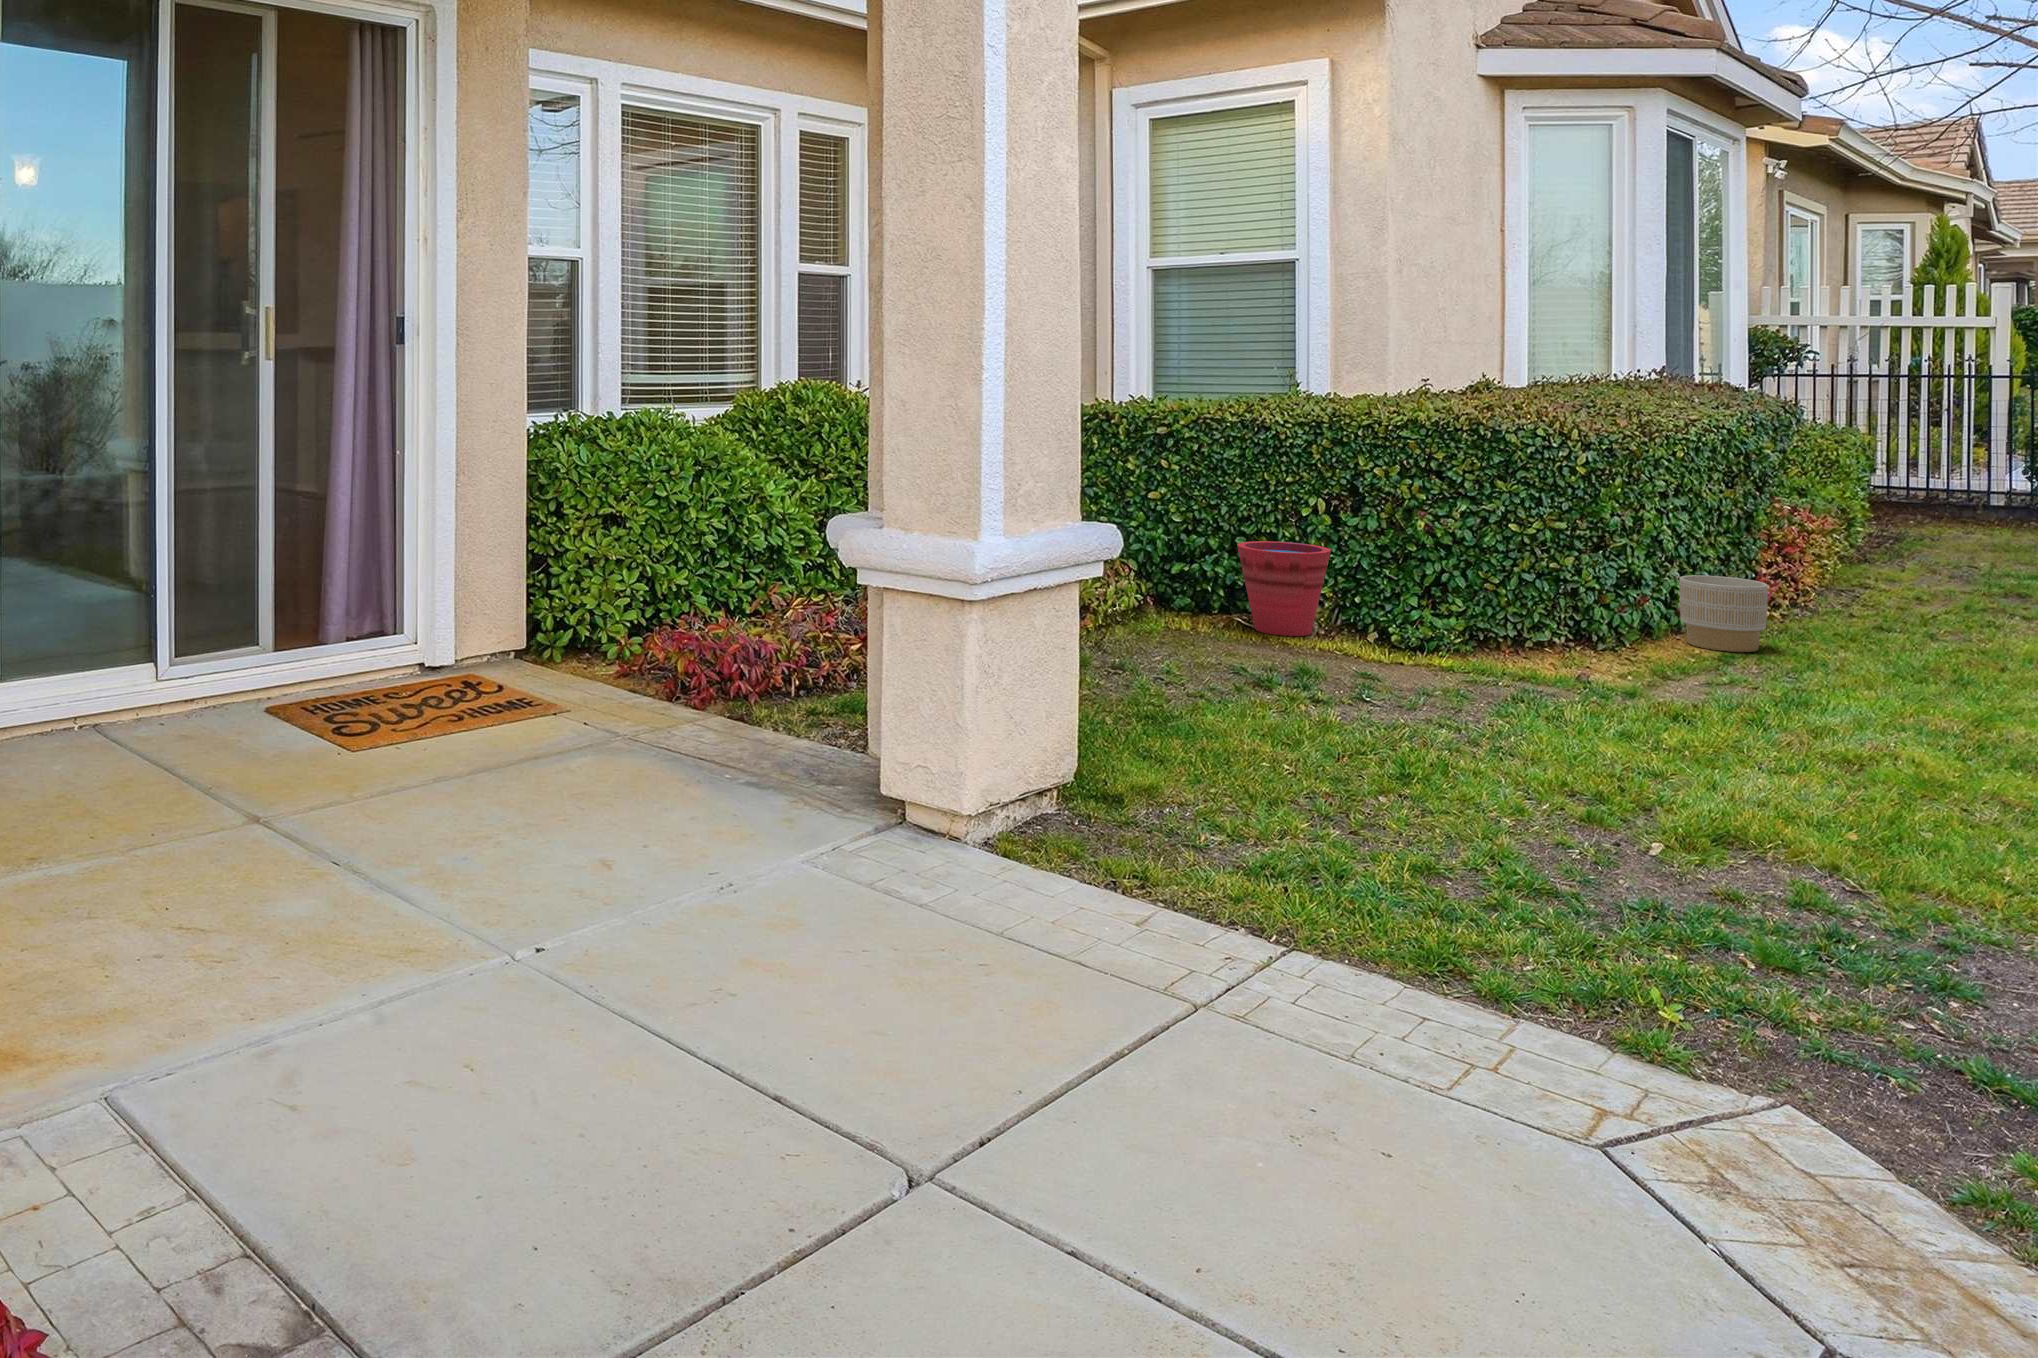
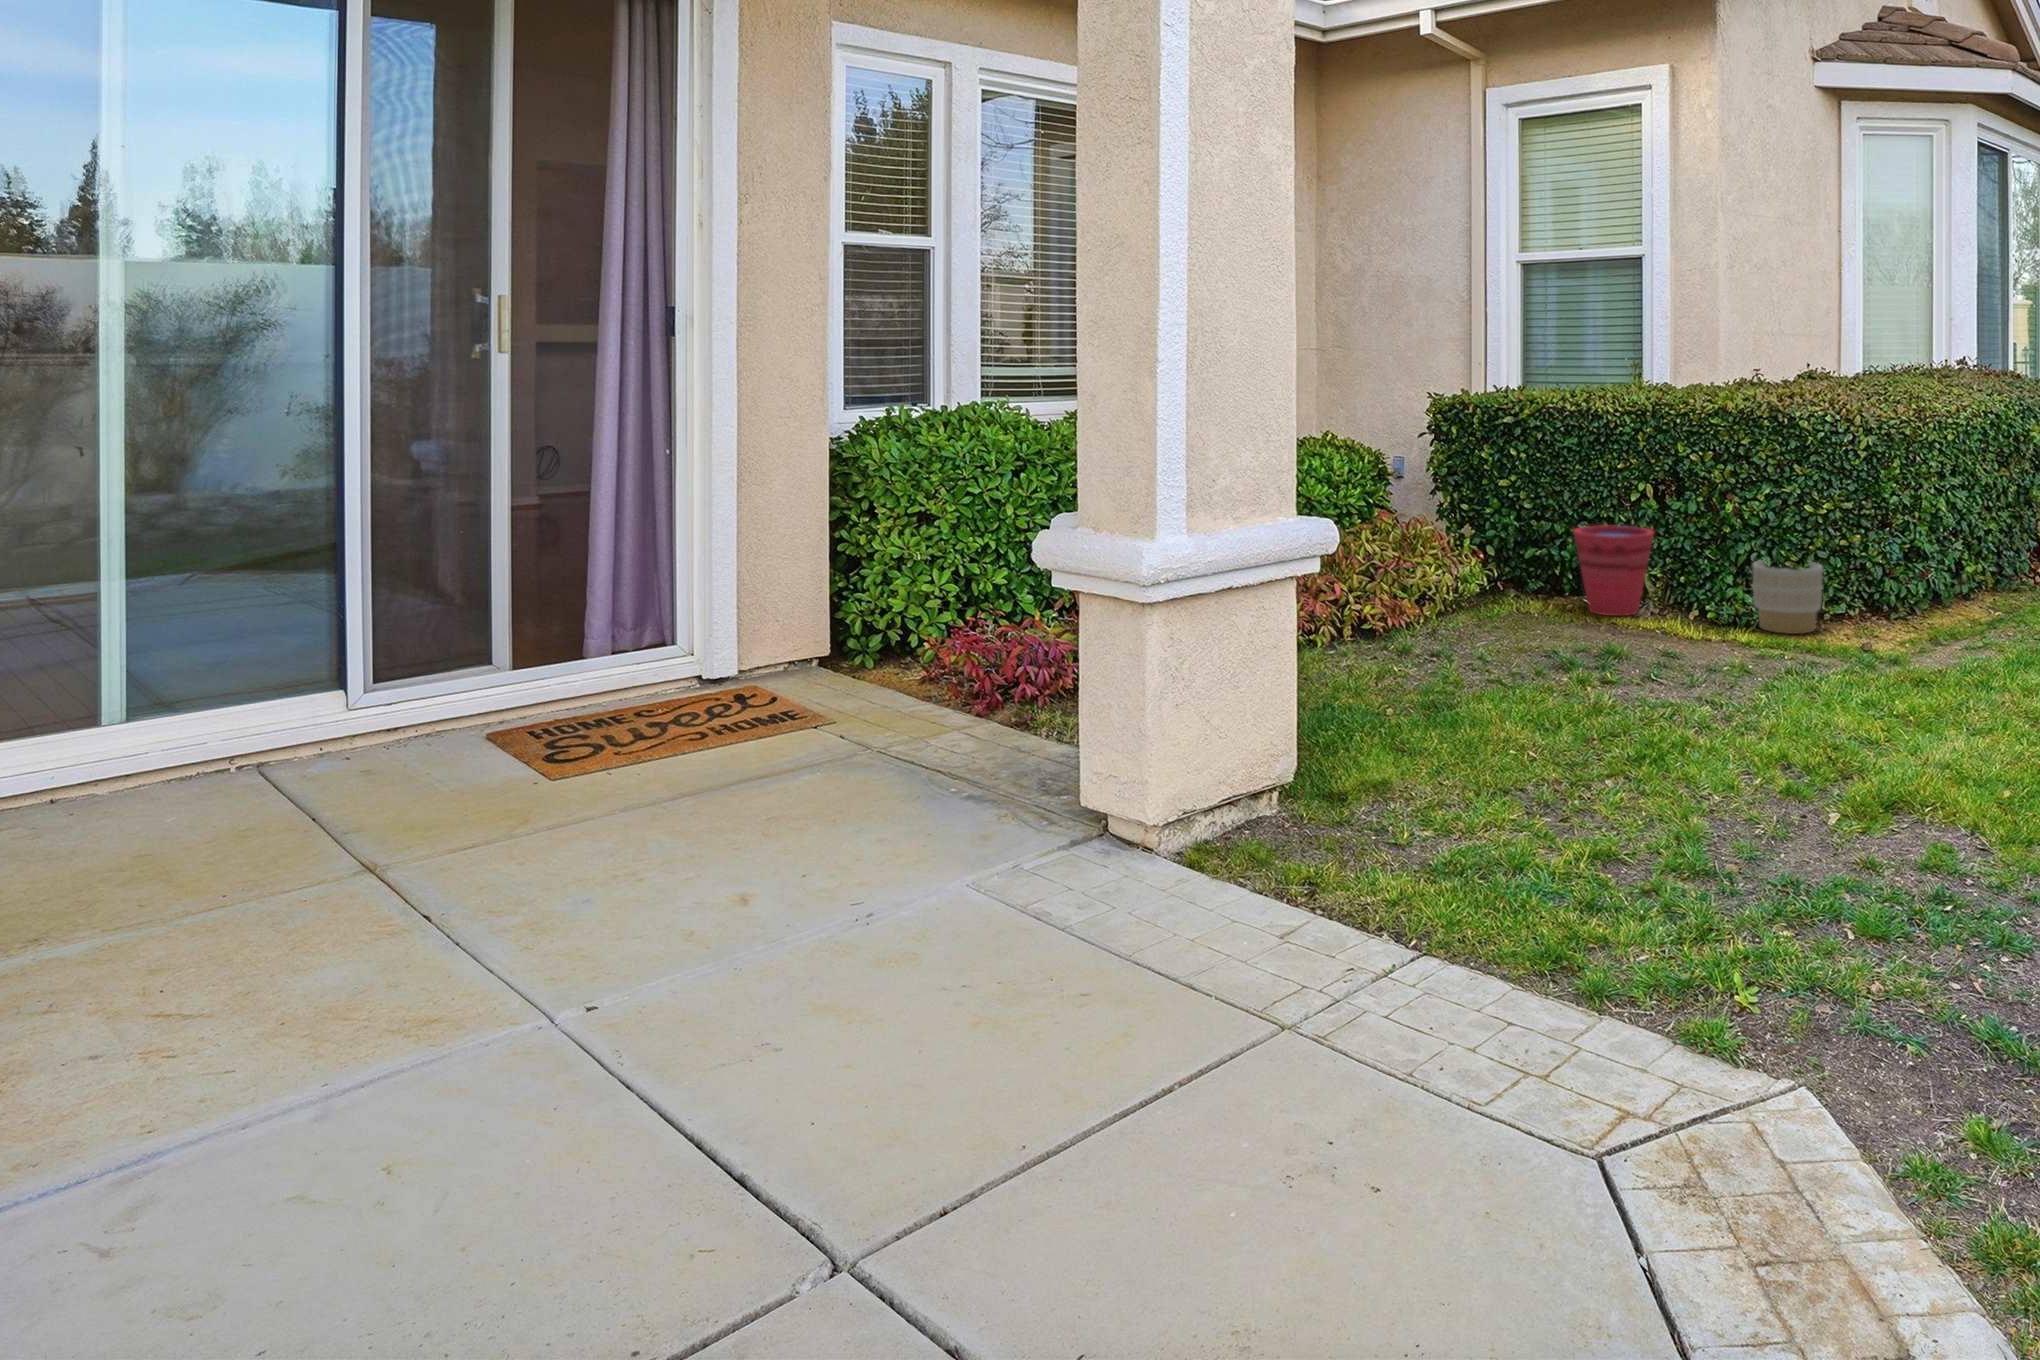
planter: present [1680,575,1768,652] -> present [1753,560,1823,634]

